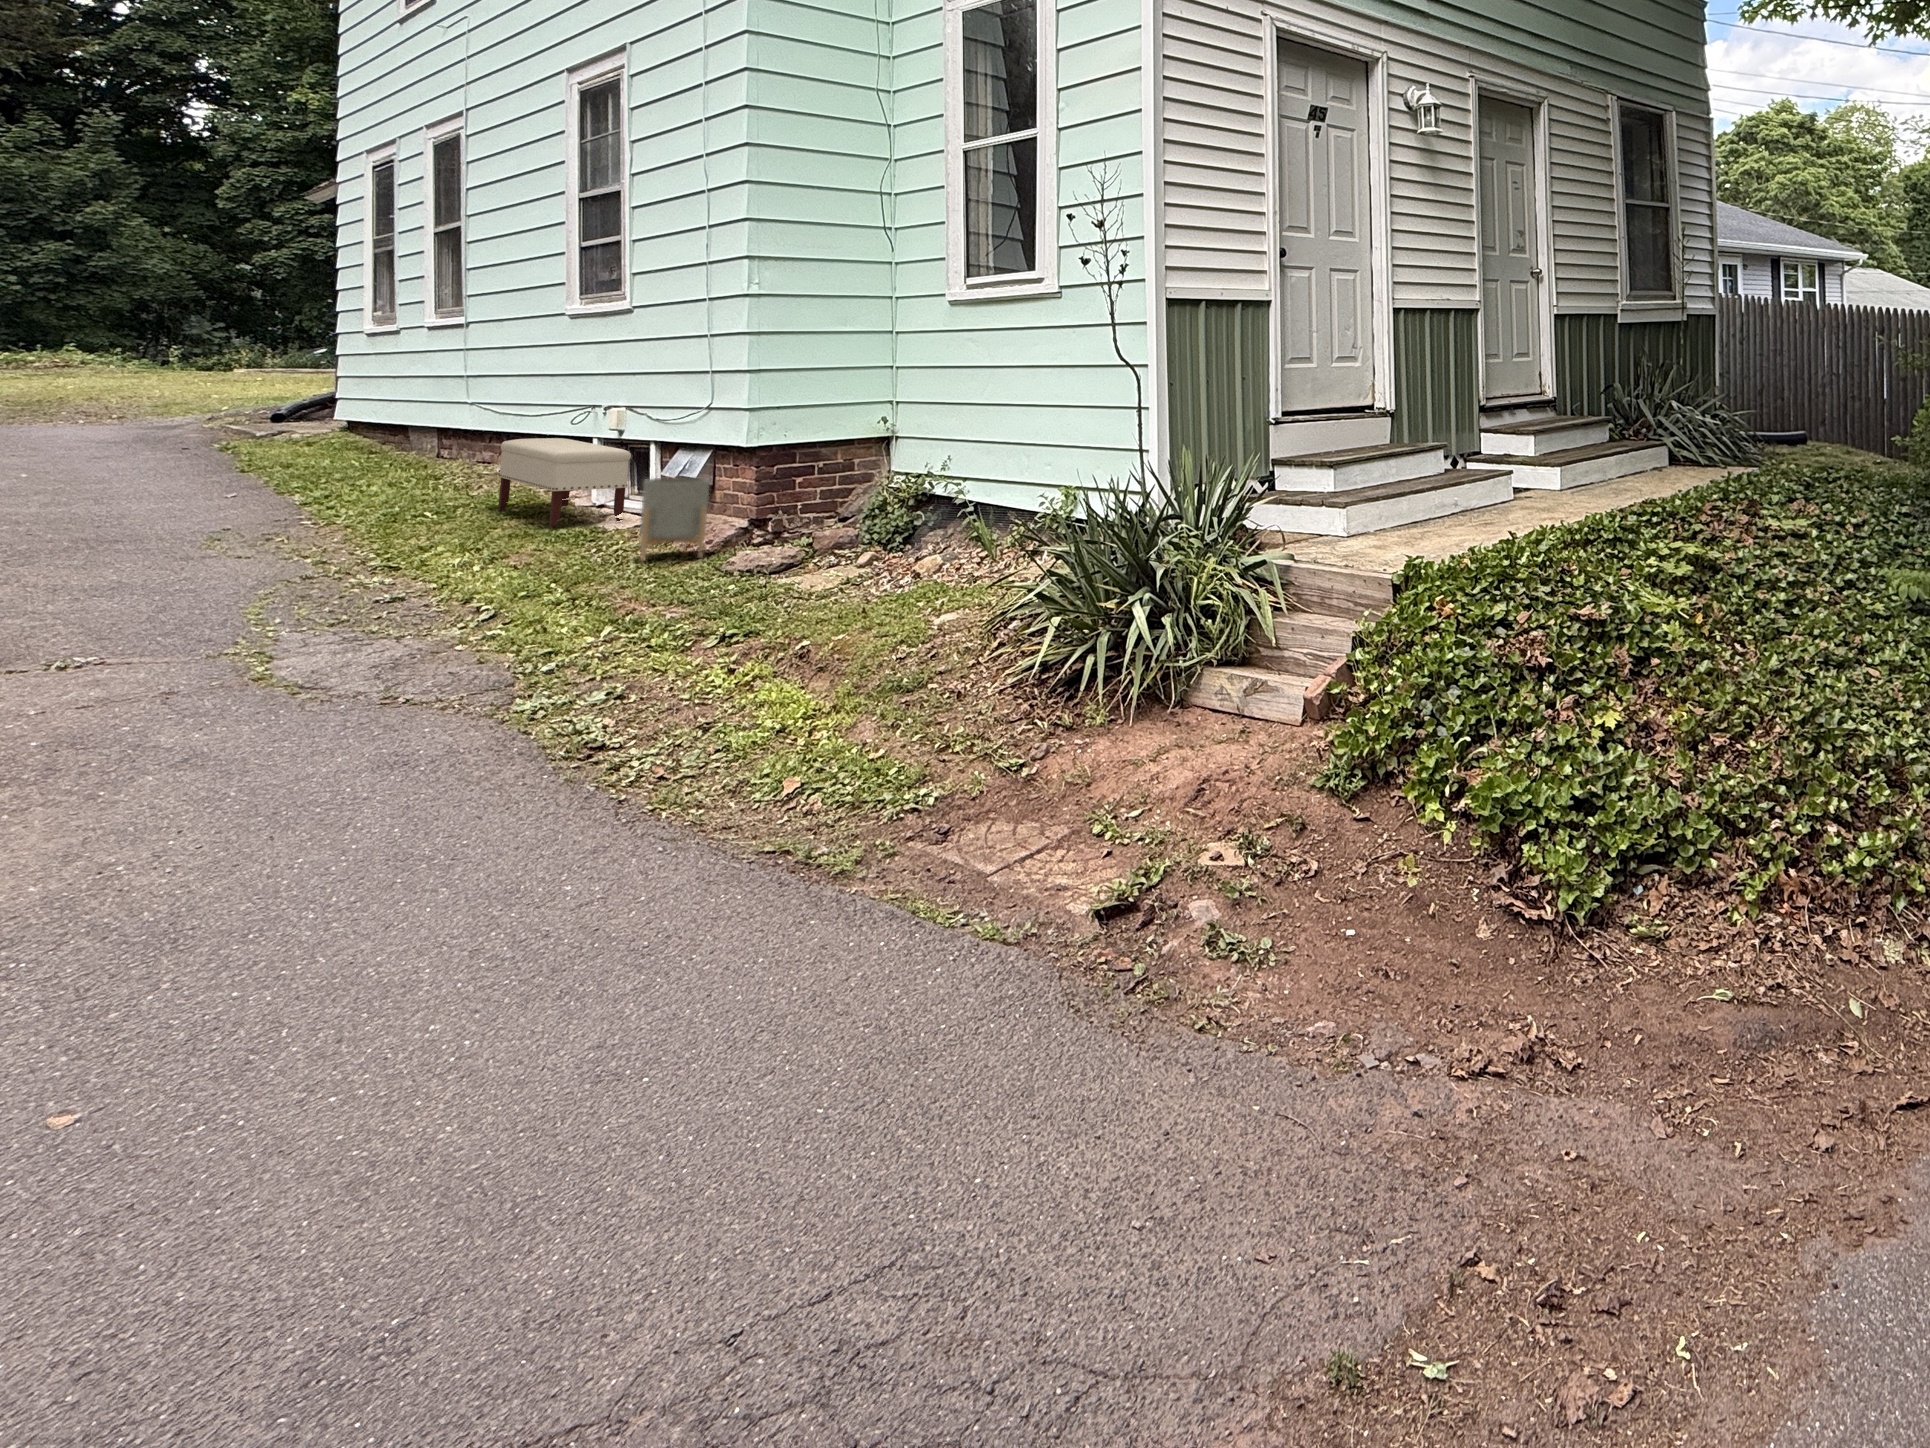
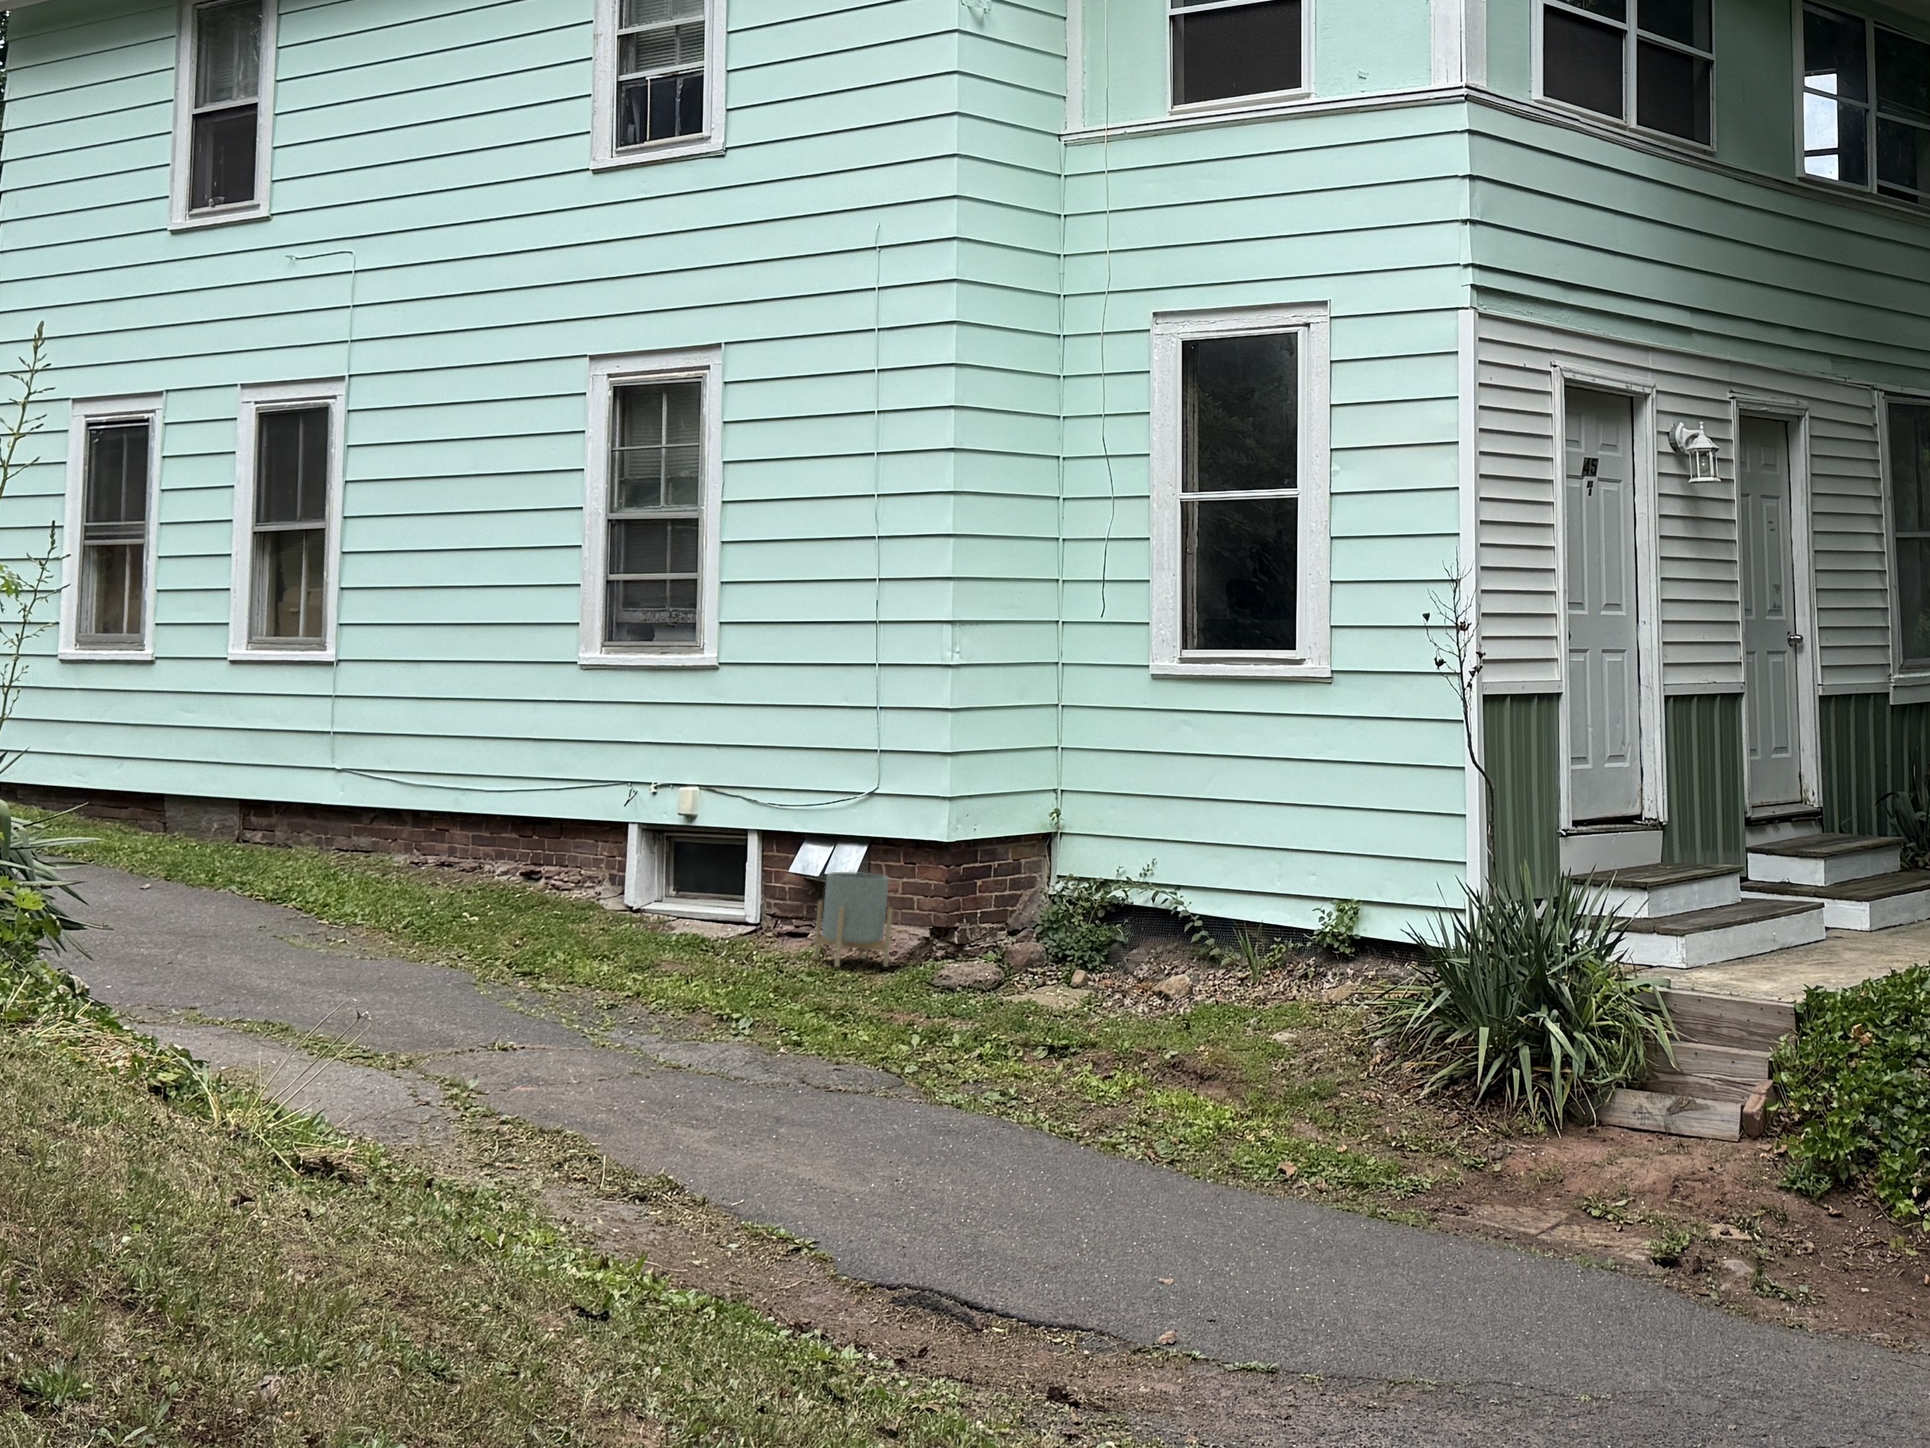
bench: present [498,438,631,527] -> none [536,815,718,924]

